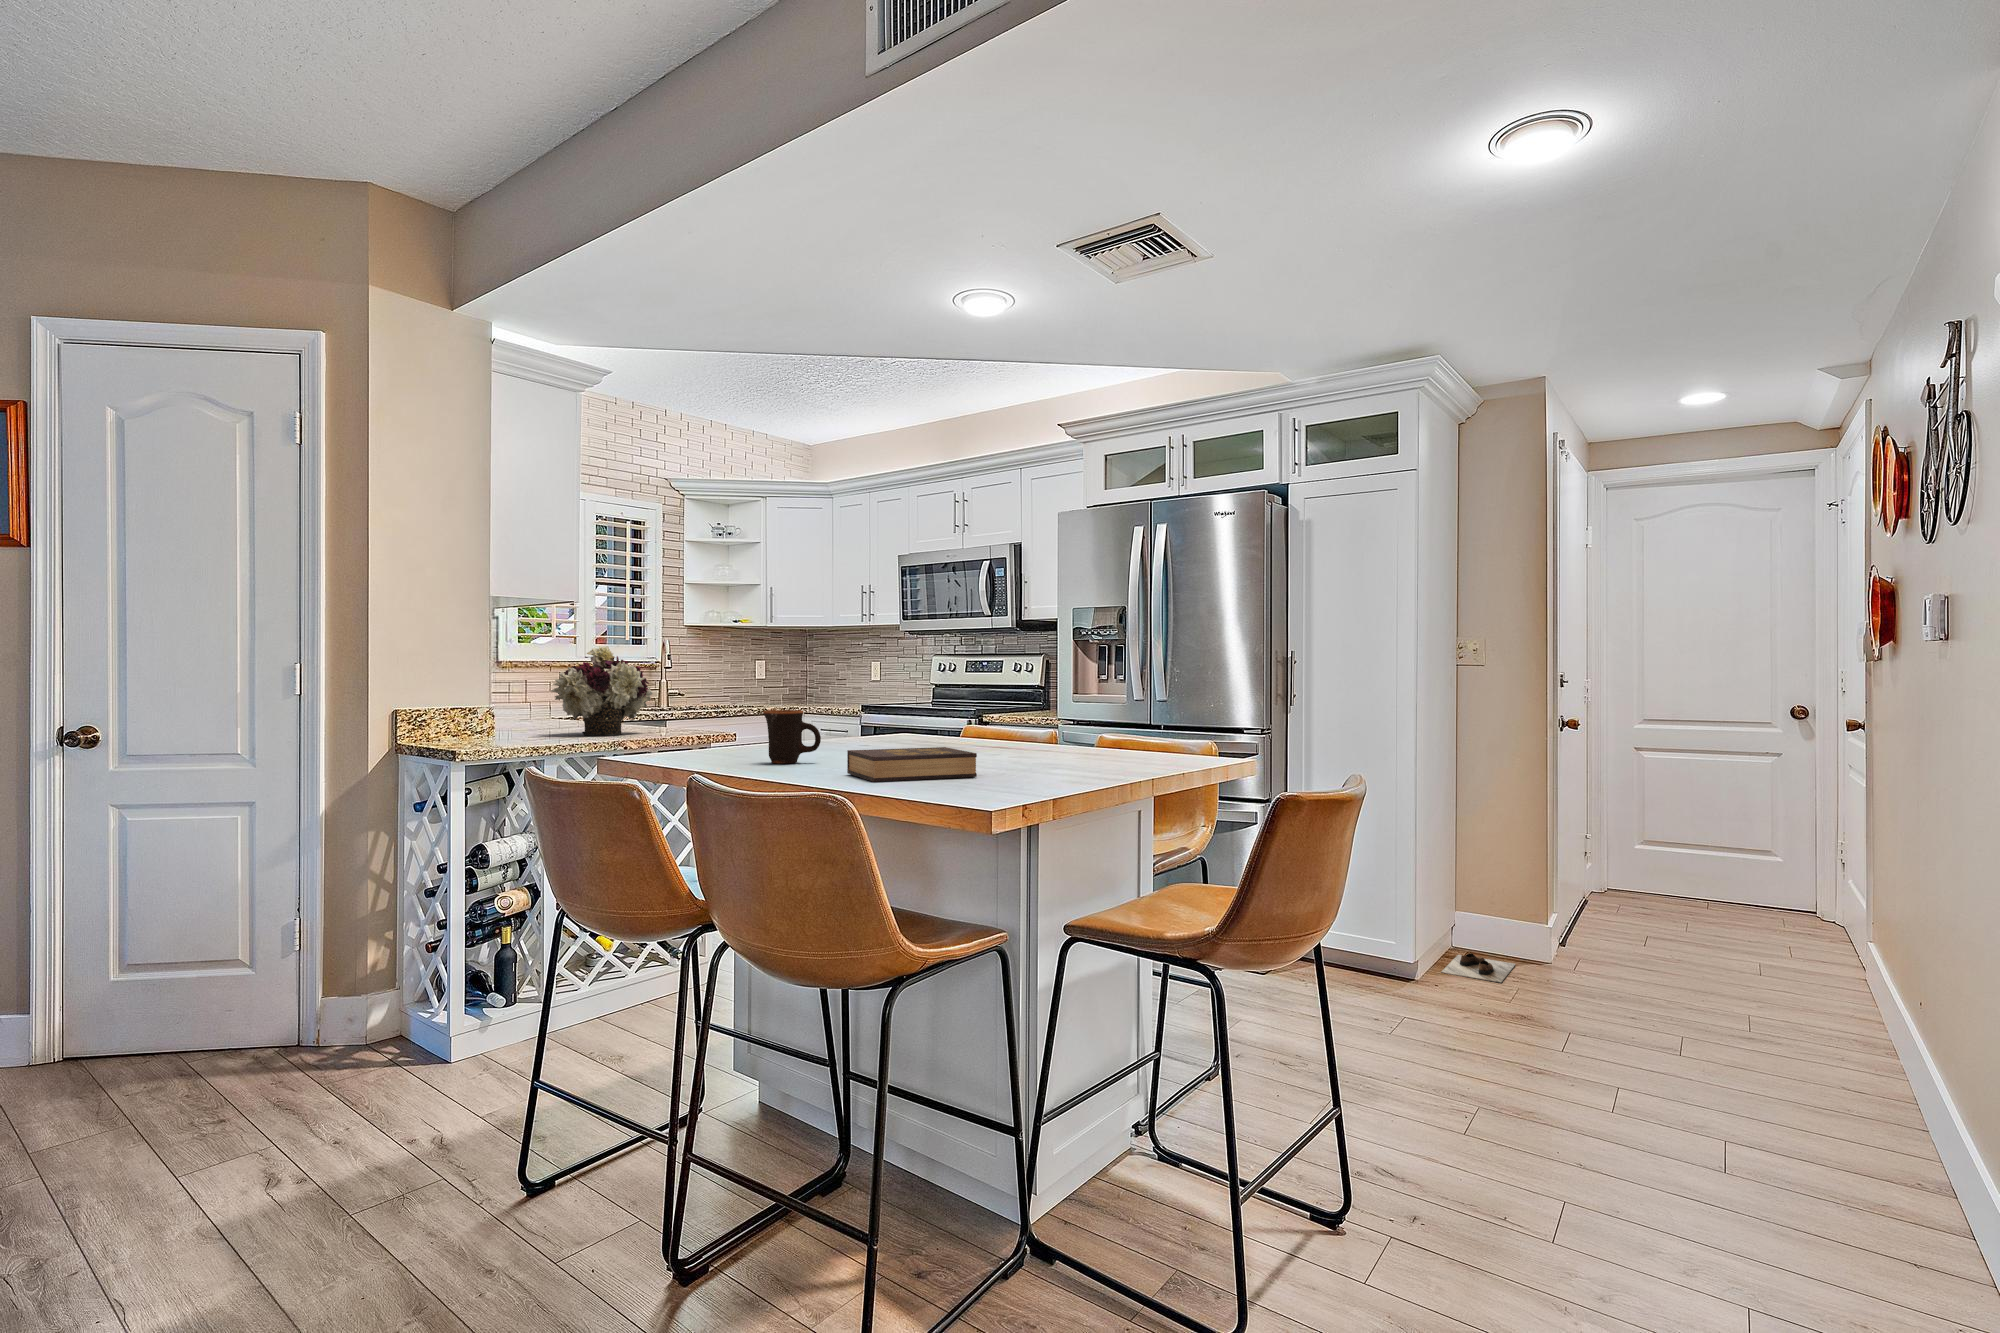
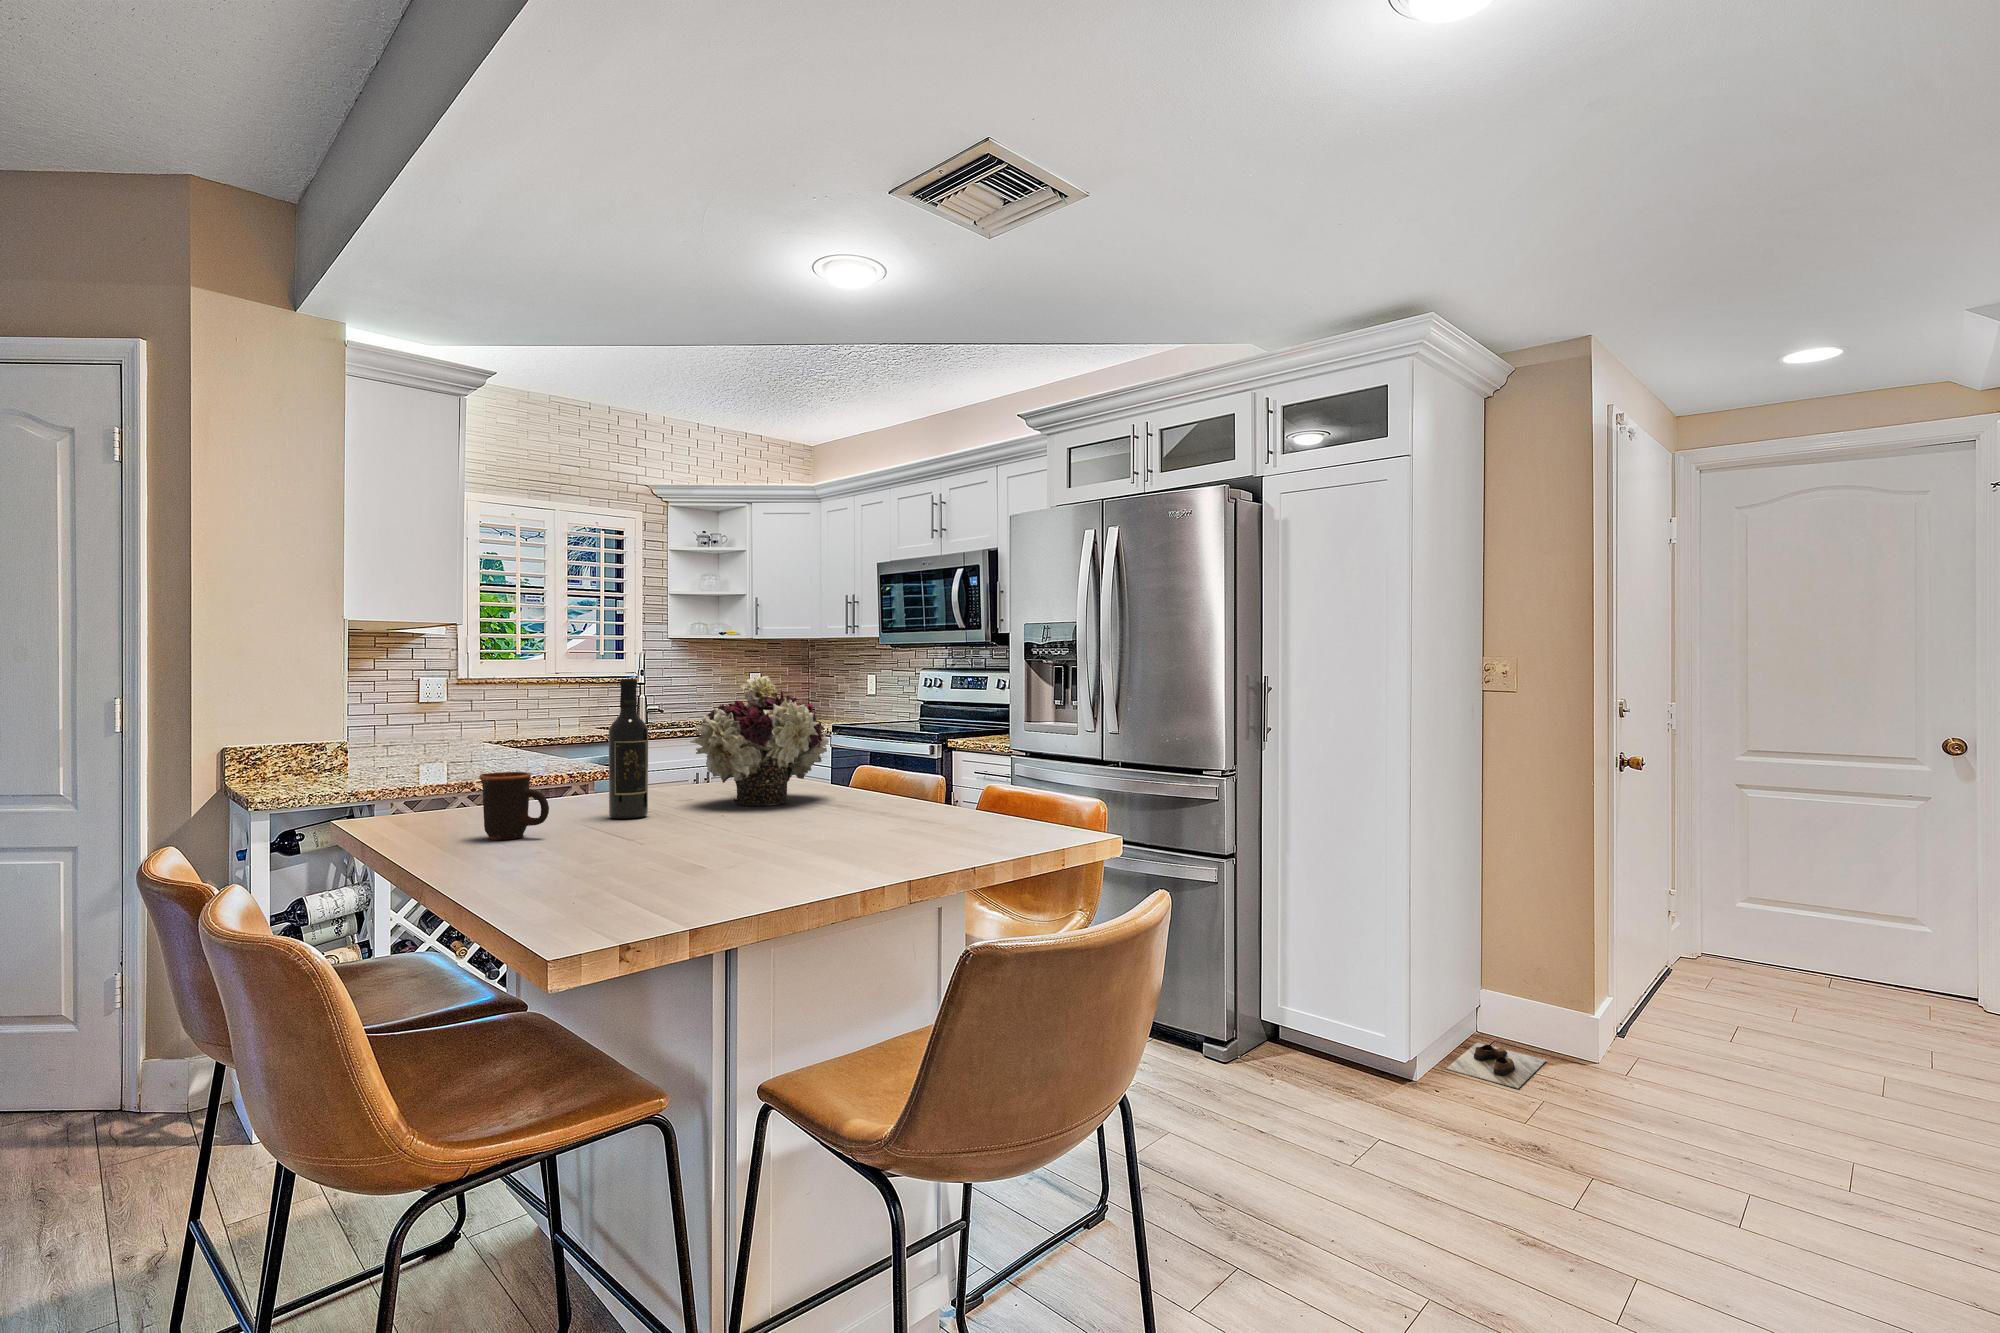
wine bottle: none [829,638,861,754] -> present [609,679,648,819]
flower arrangement: present [551,646,653,736] -> present [690,676,829,806]
hardback book: present [847,747,977,782] -> none [489,832,650,891]

